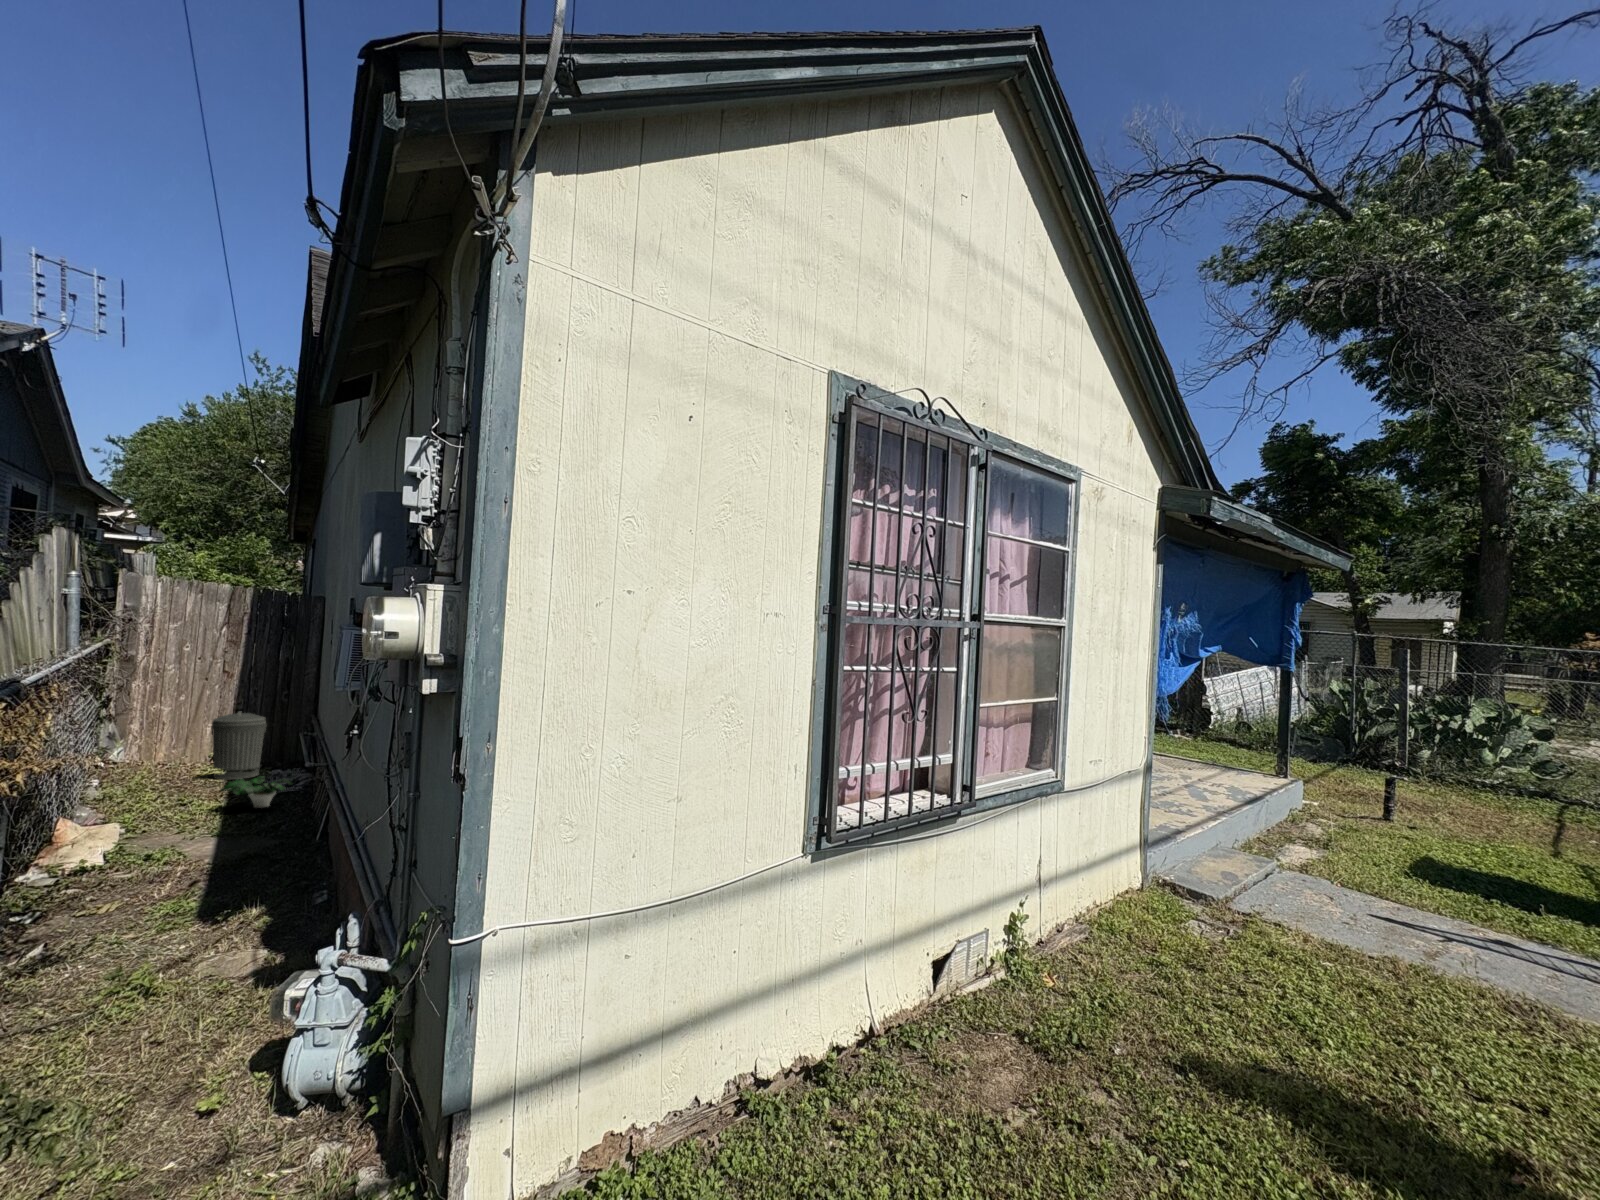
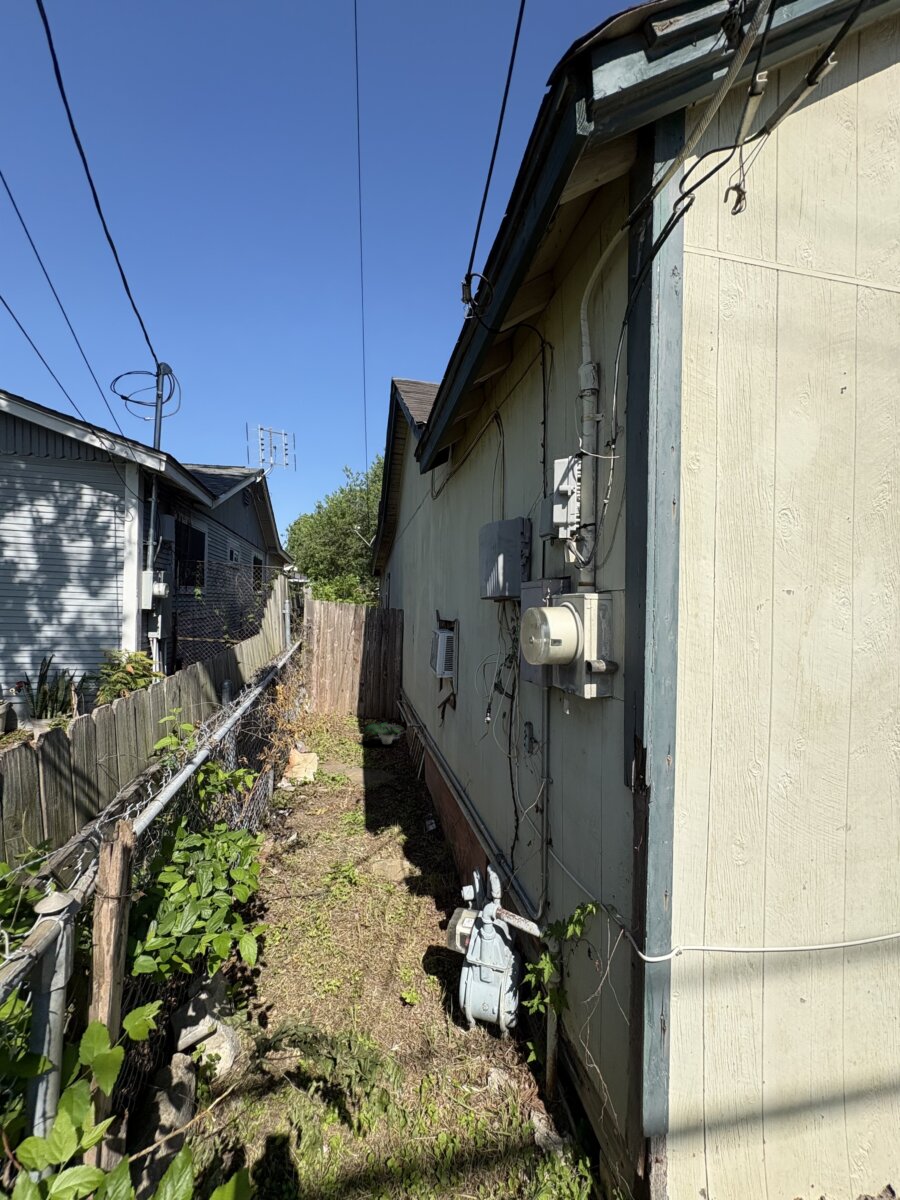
trash can: present [211,712,266,779] -> none [354,676,384,721]

